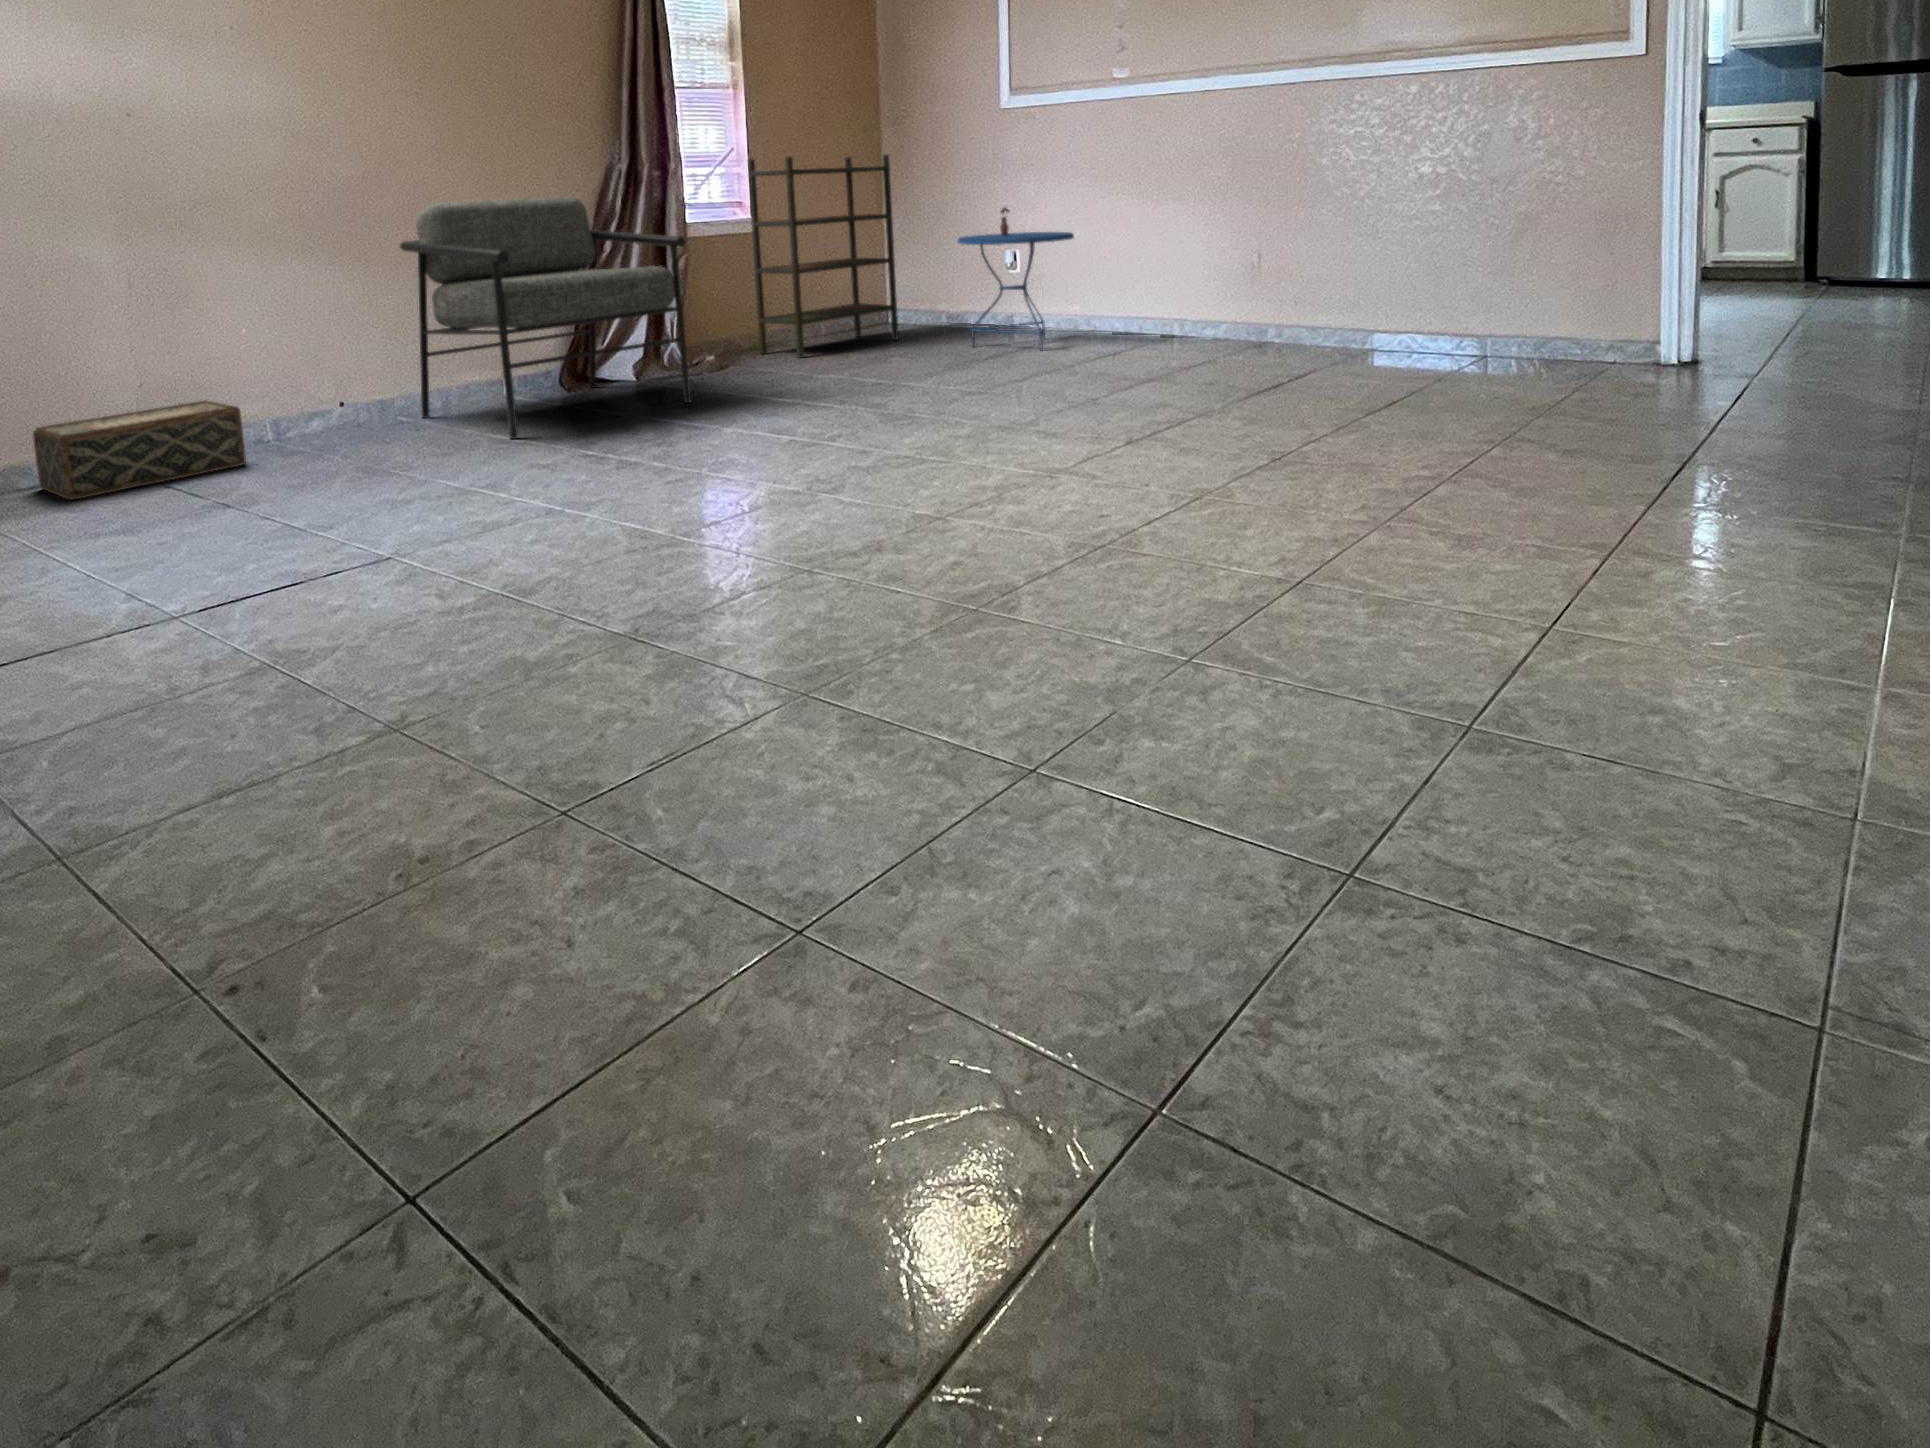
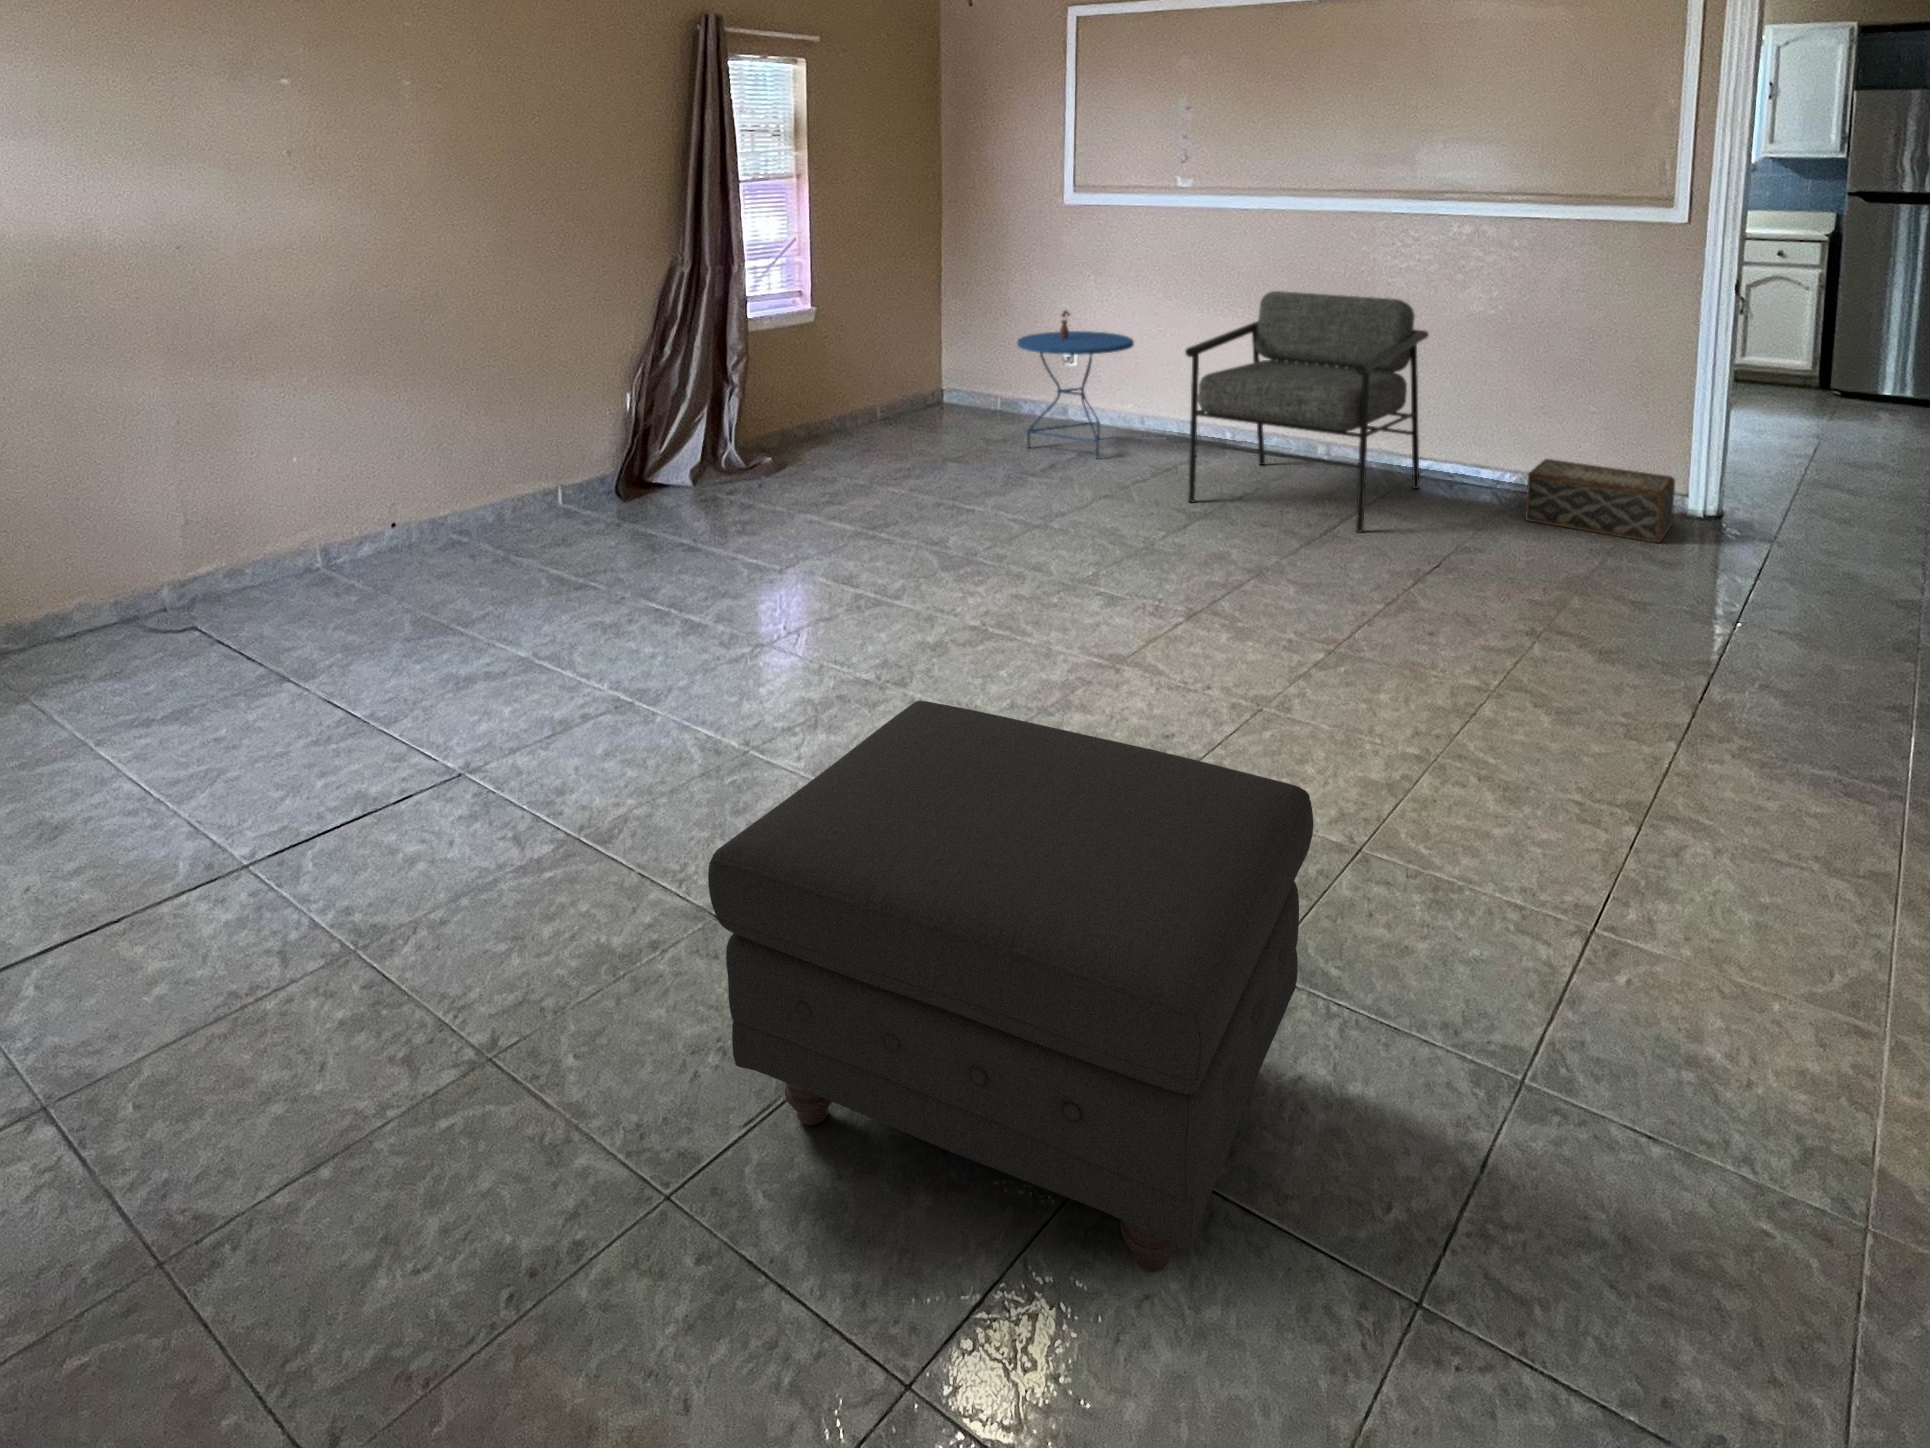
bookshelf: present [748,155,898,358] -> none [806,243,952,457]
armchair: present [400,197,691,439] -> present [1185,291,1429,532]
ottoman: none [586,390,1221,856] -> present [708,700,1313,1272]
woven basket: present [33,401,246,500] -> present [1525,459,1675,543]

